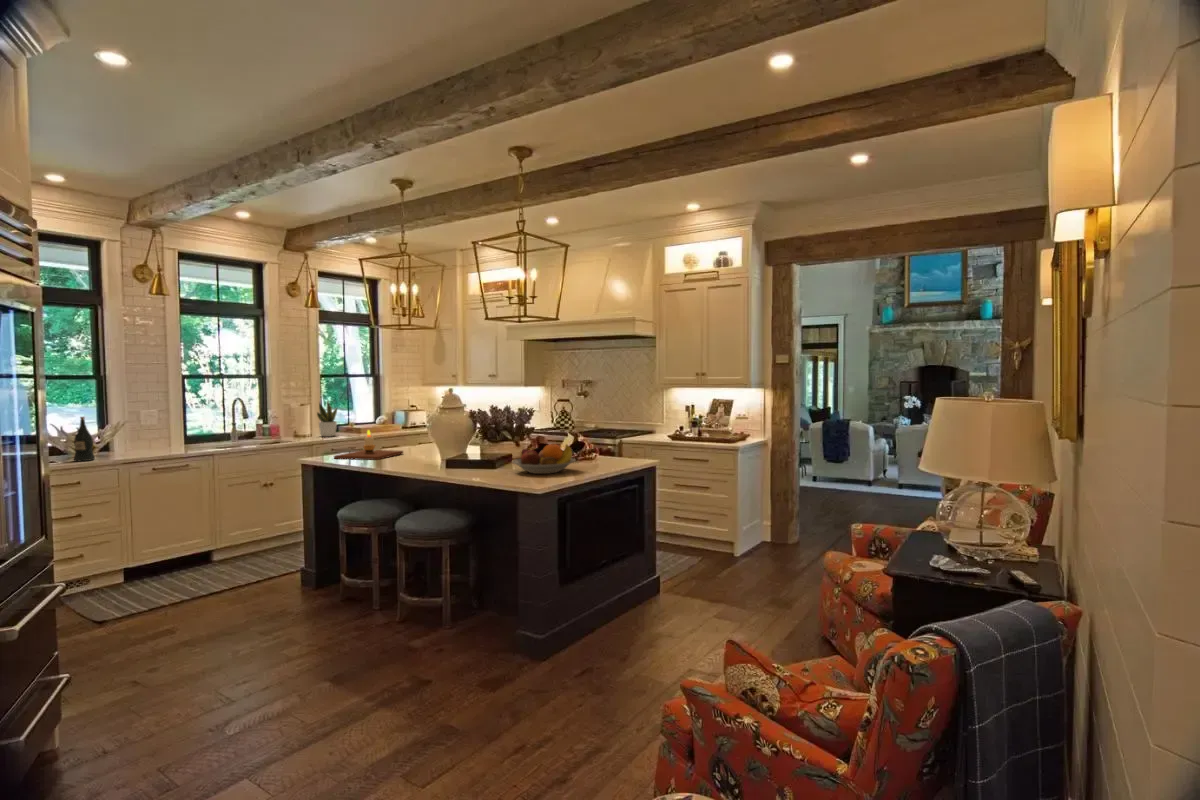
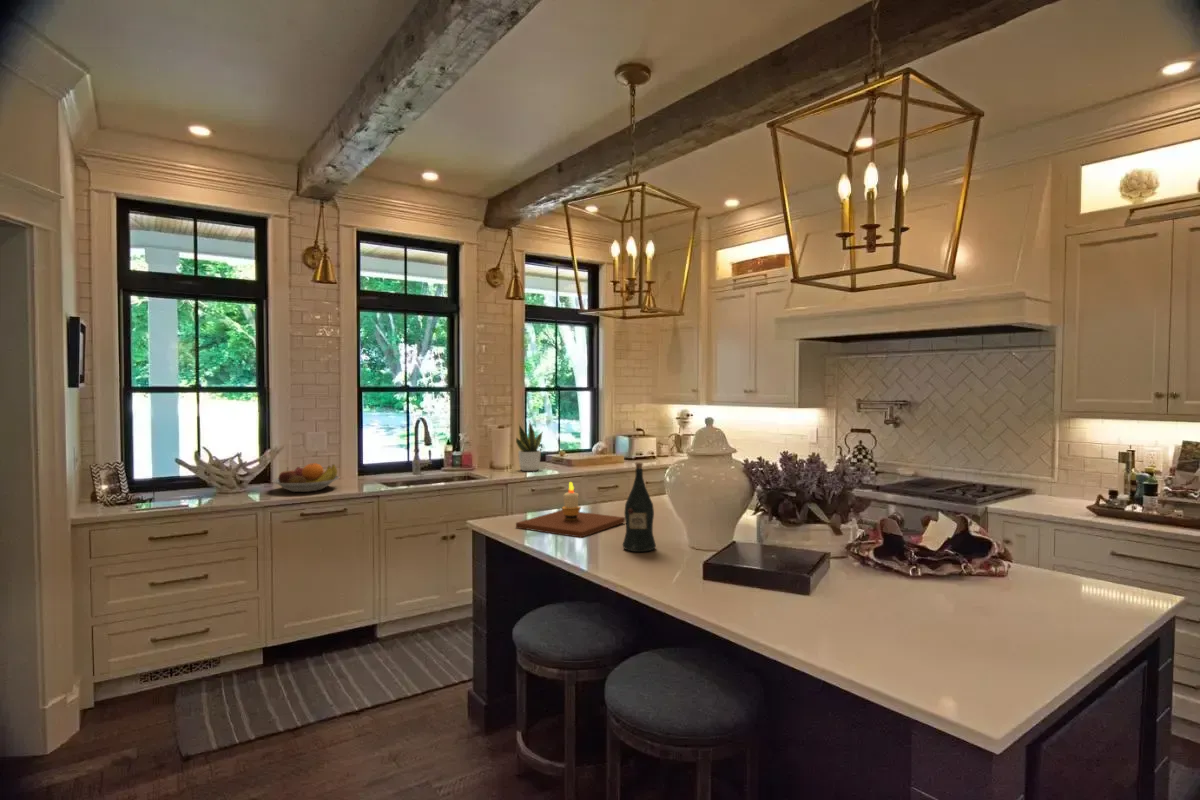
wine bottle: present [74,417,95,461] -> present [623,462,656,552]
fruit bowl: present [512,444,576,474] -> present [272,463,339,492]

